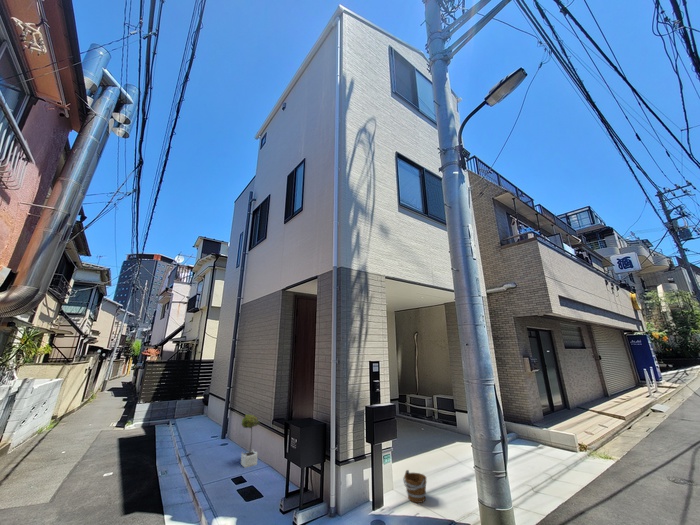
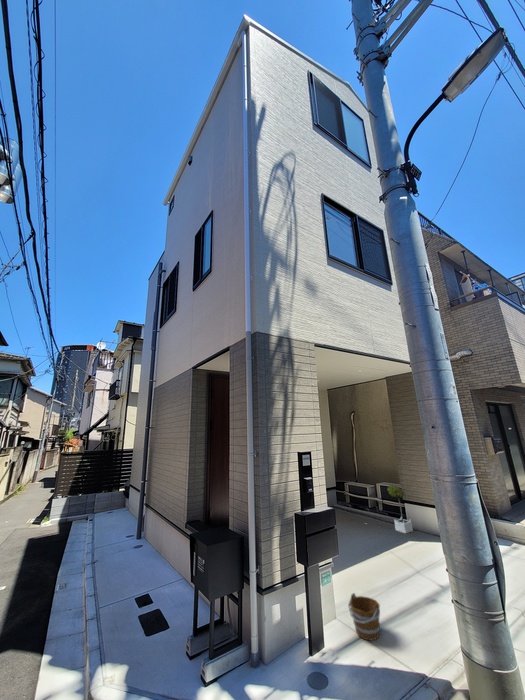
potted tree: present [241,414,260,468] -> present [387,485,413,533]

